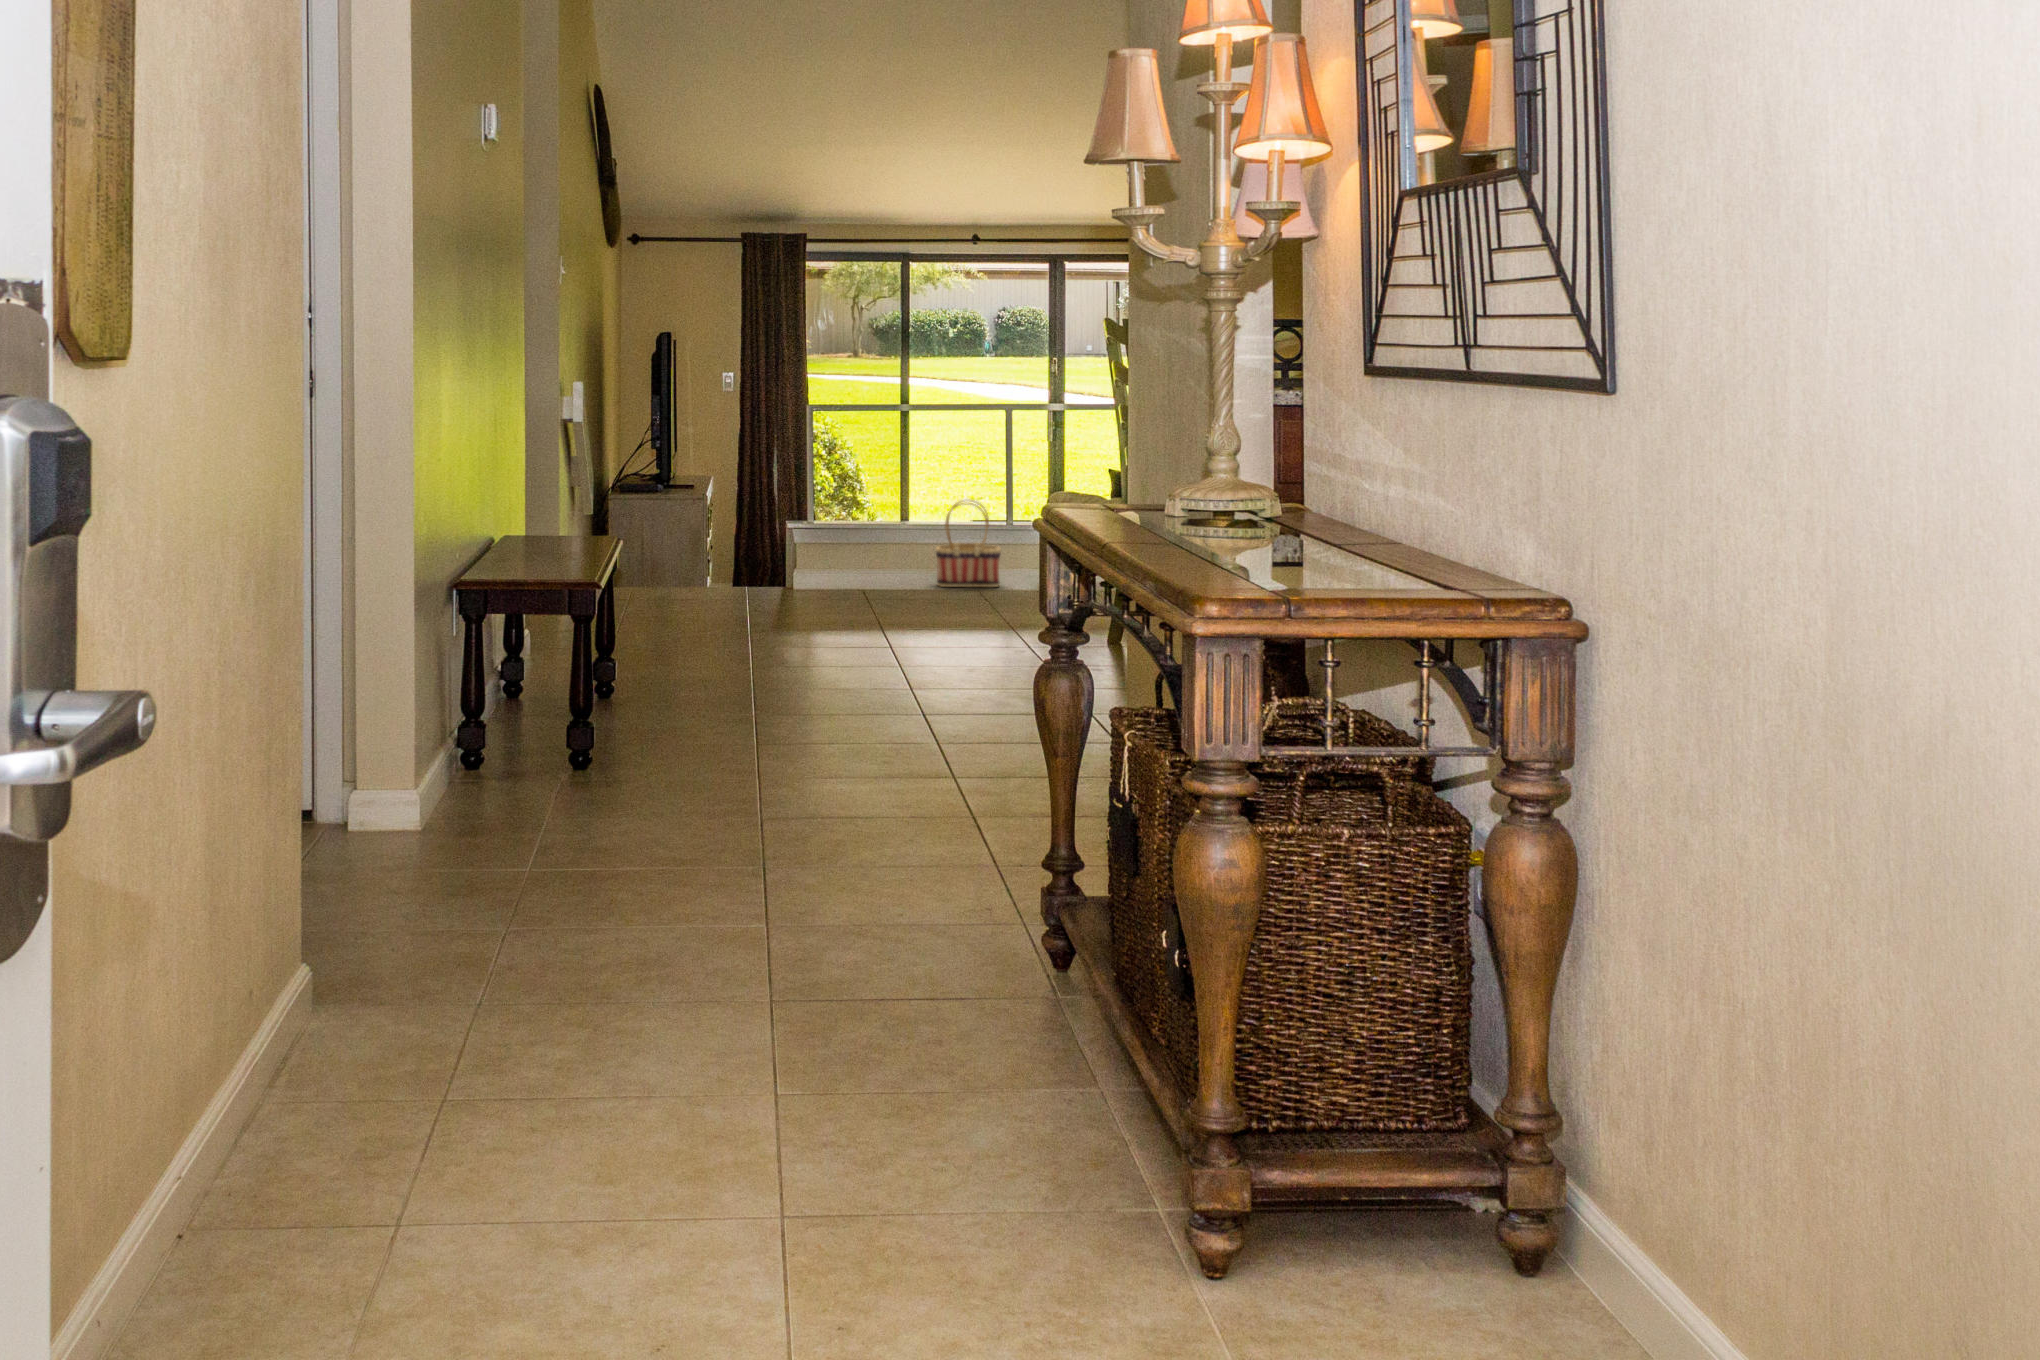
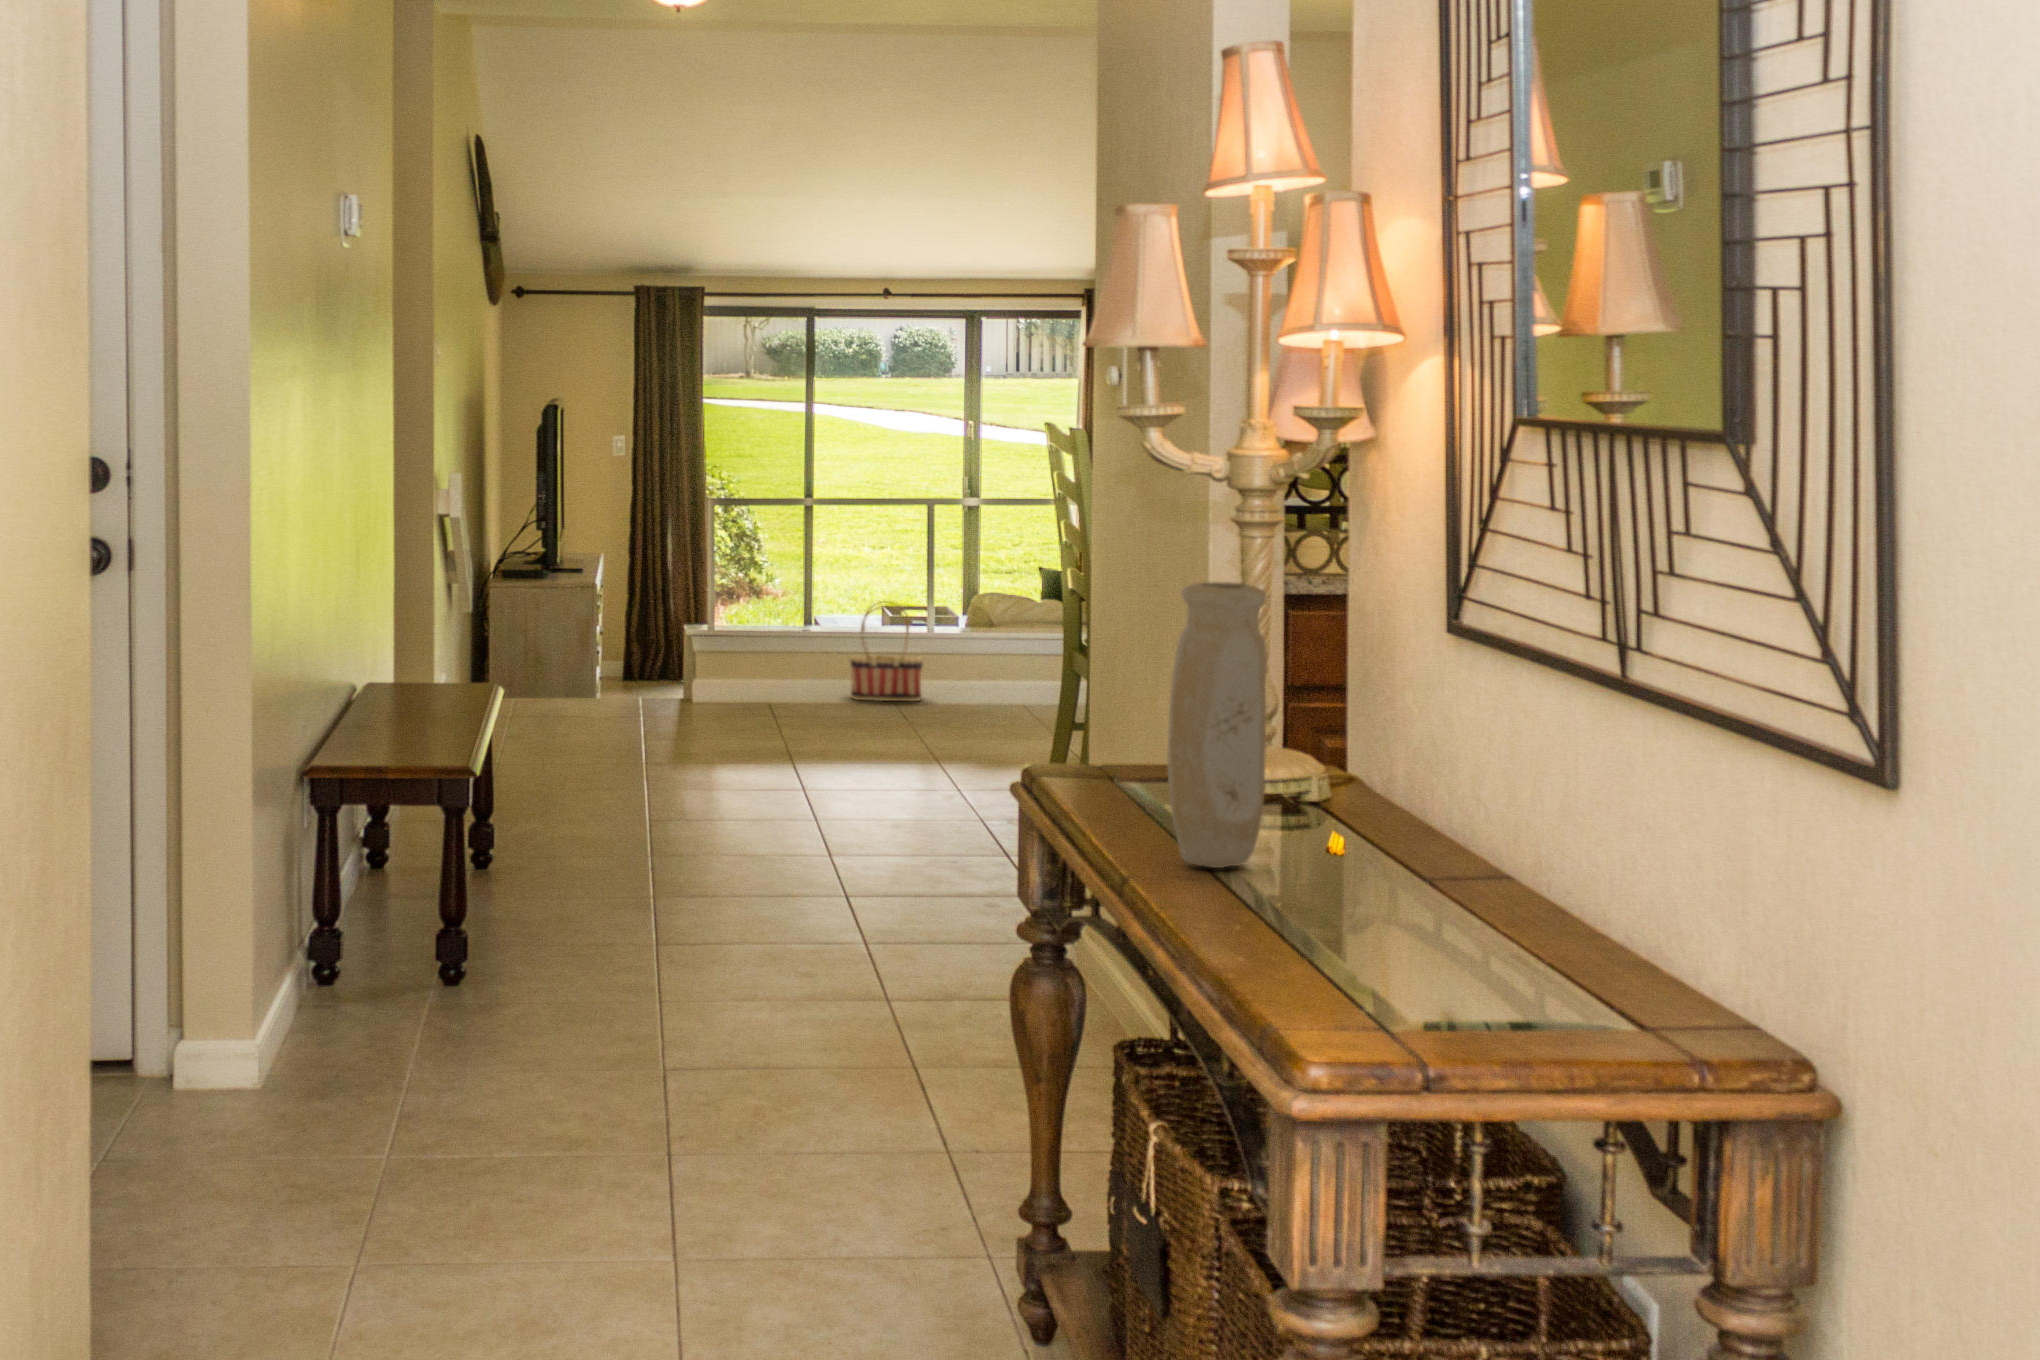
vase: none [1140,325,1213,541] -> present [1167,582,1267,868]

